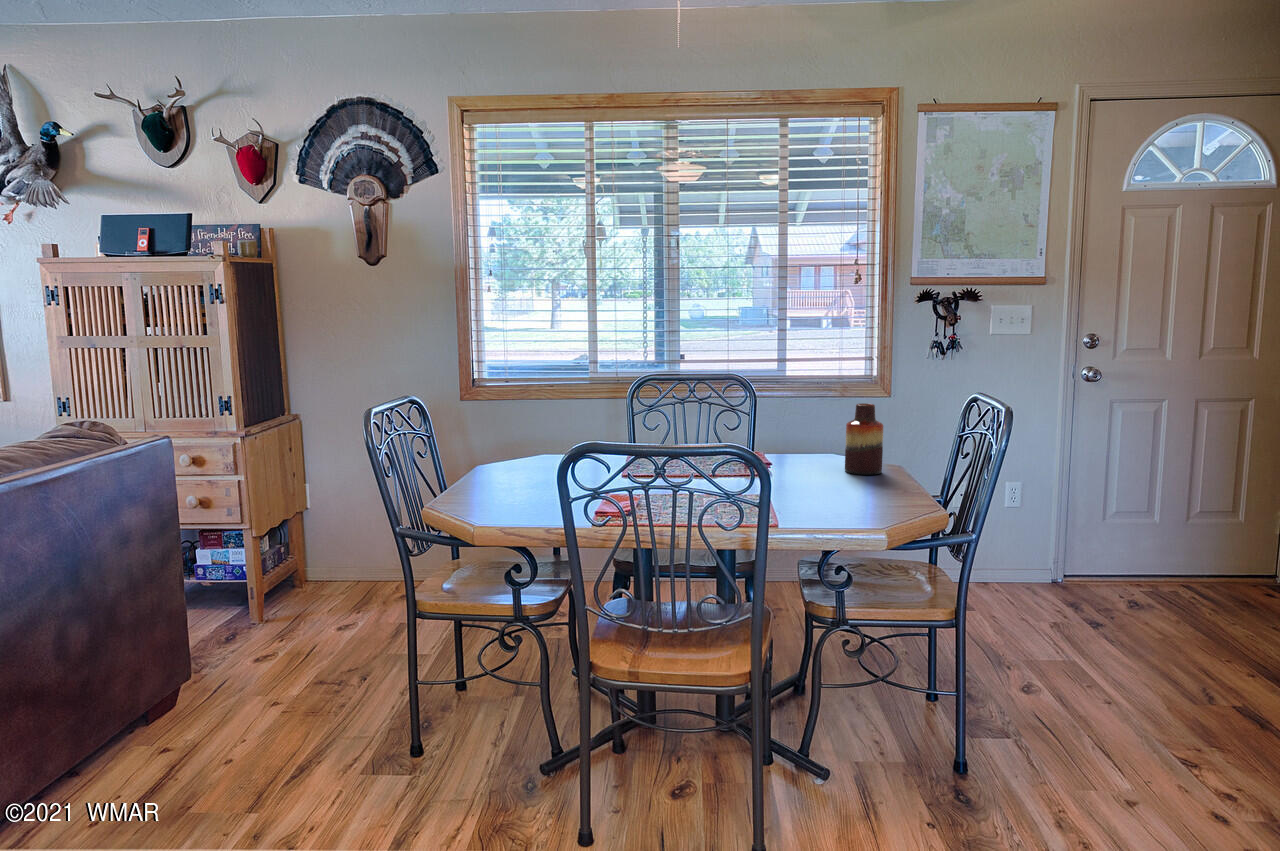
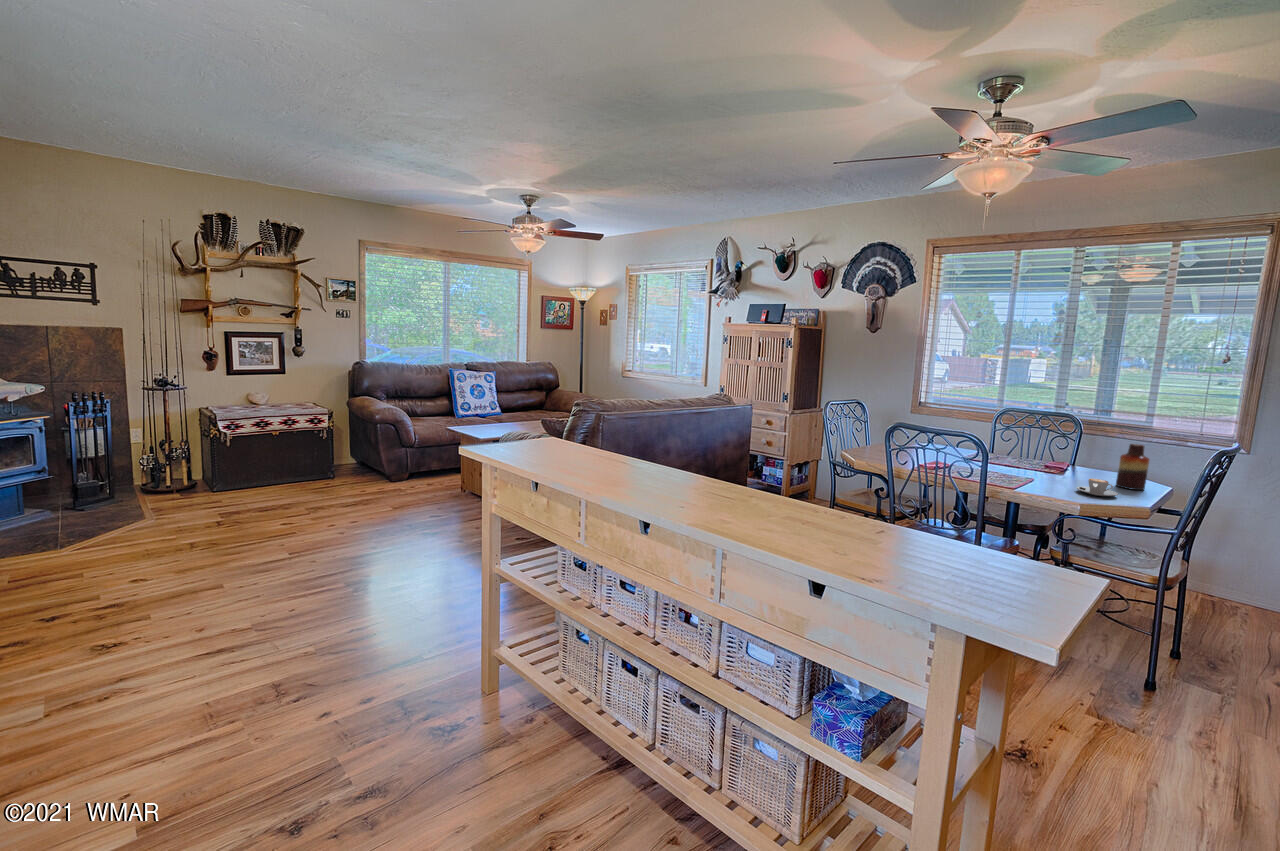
coffee cup: none [833,470,892,499] -> present [1077,479,1118,496]

